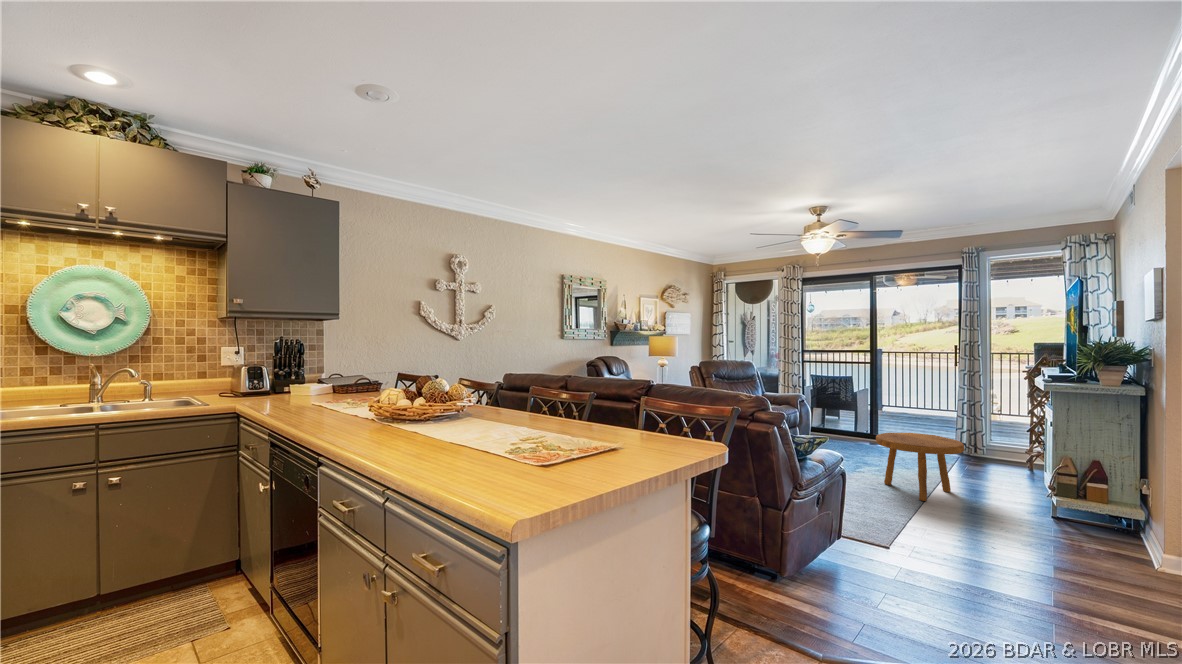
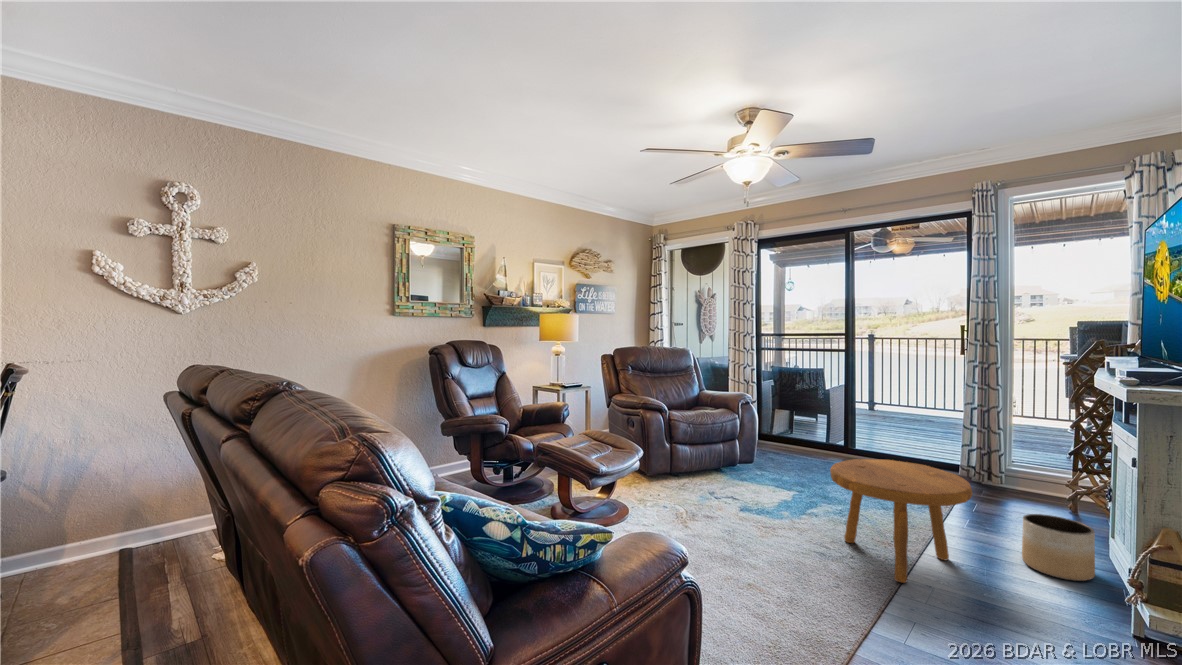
planter: none [995,464,1037,500] -> present [1022,514,1095,581]

